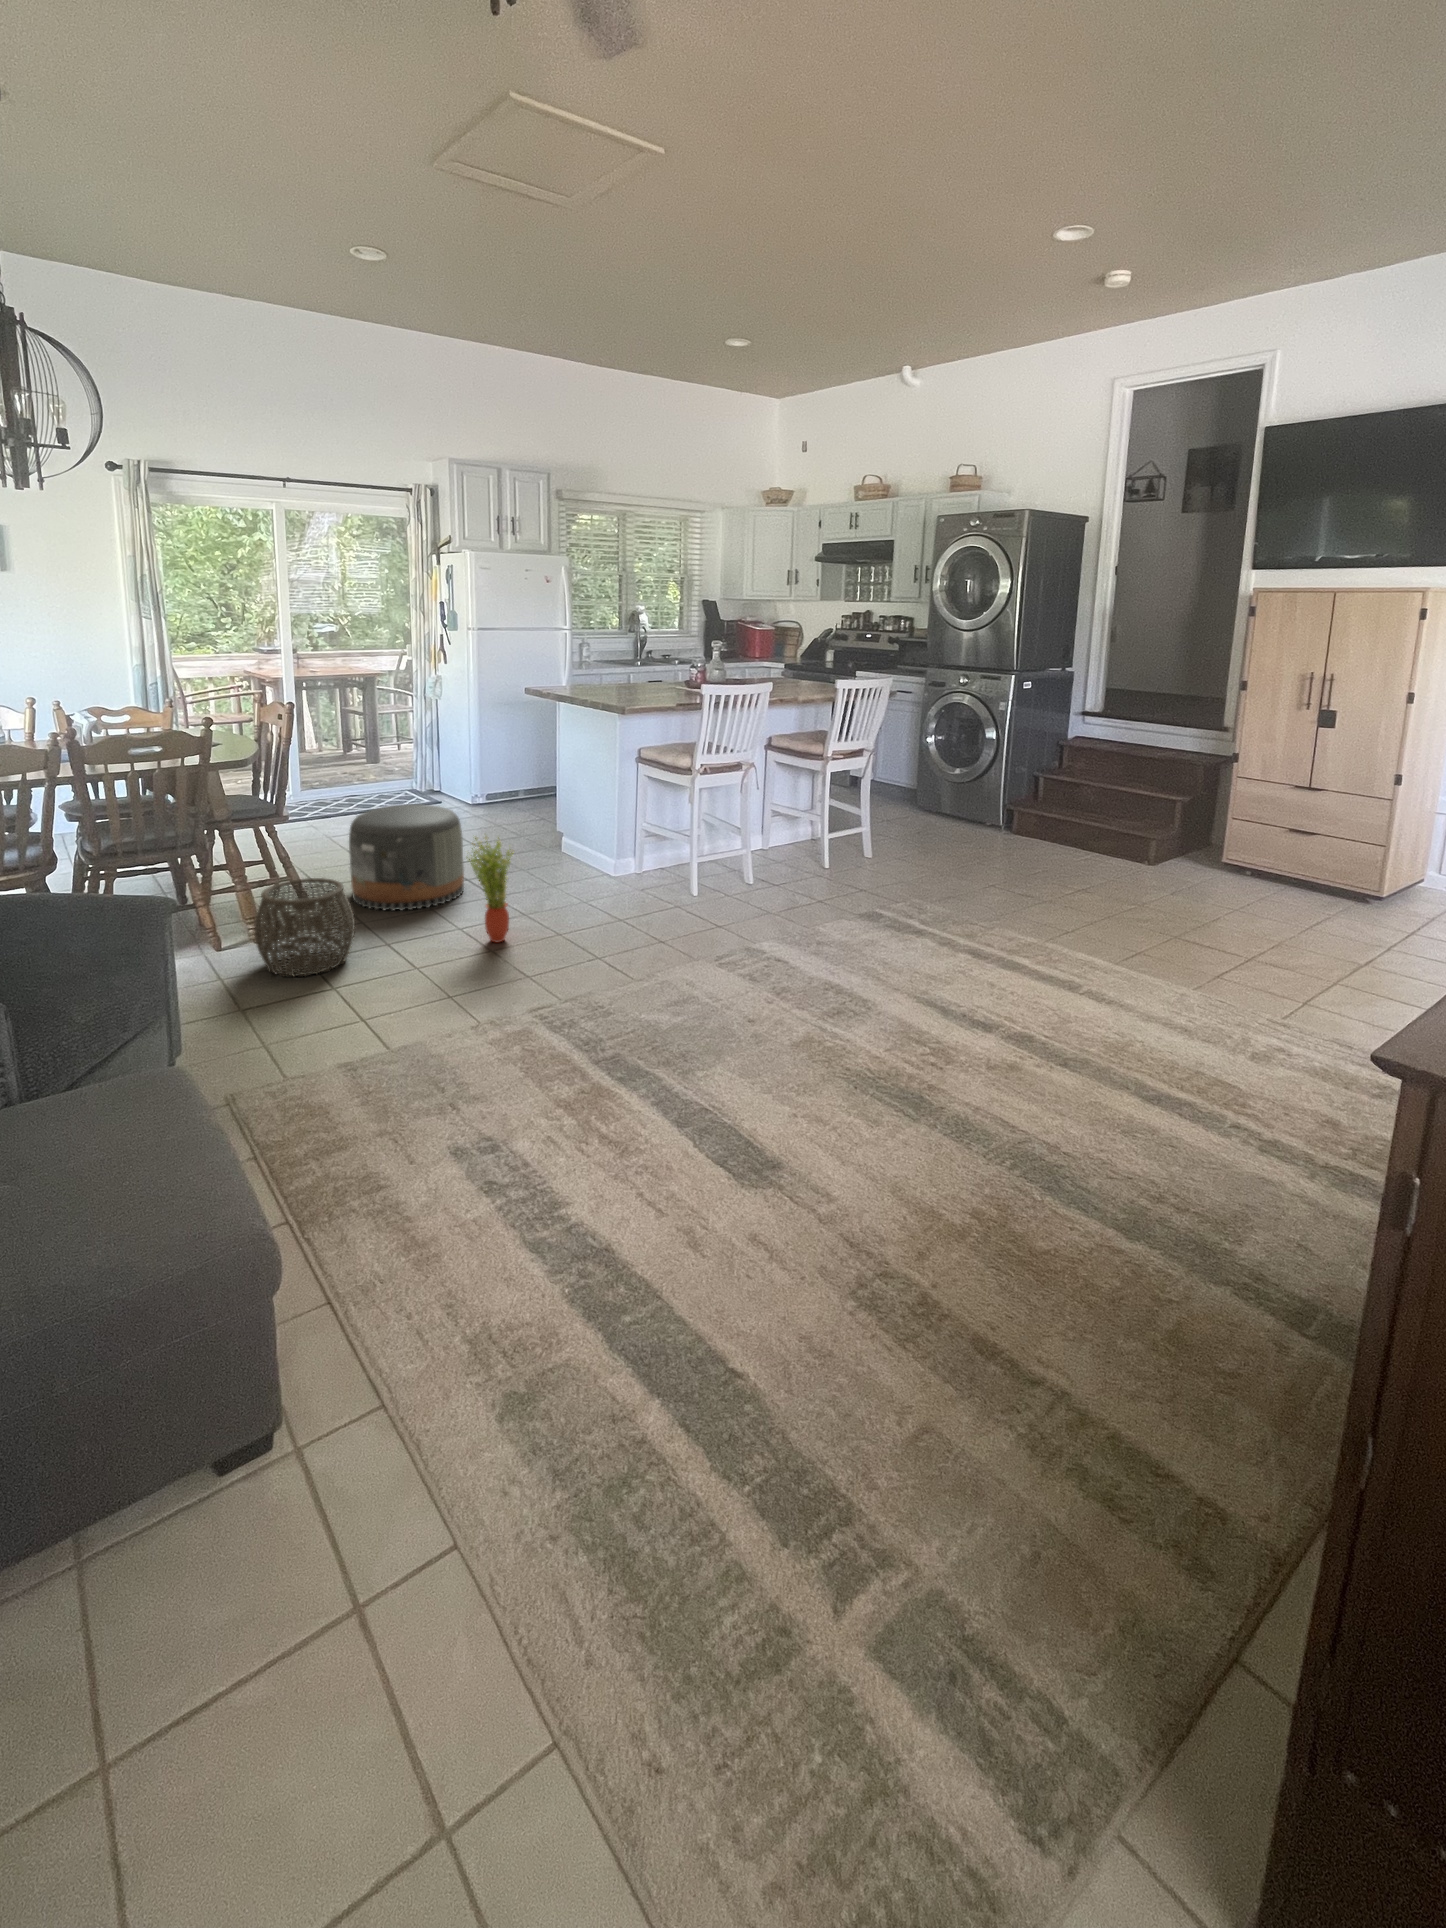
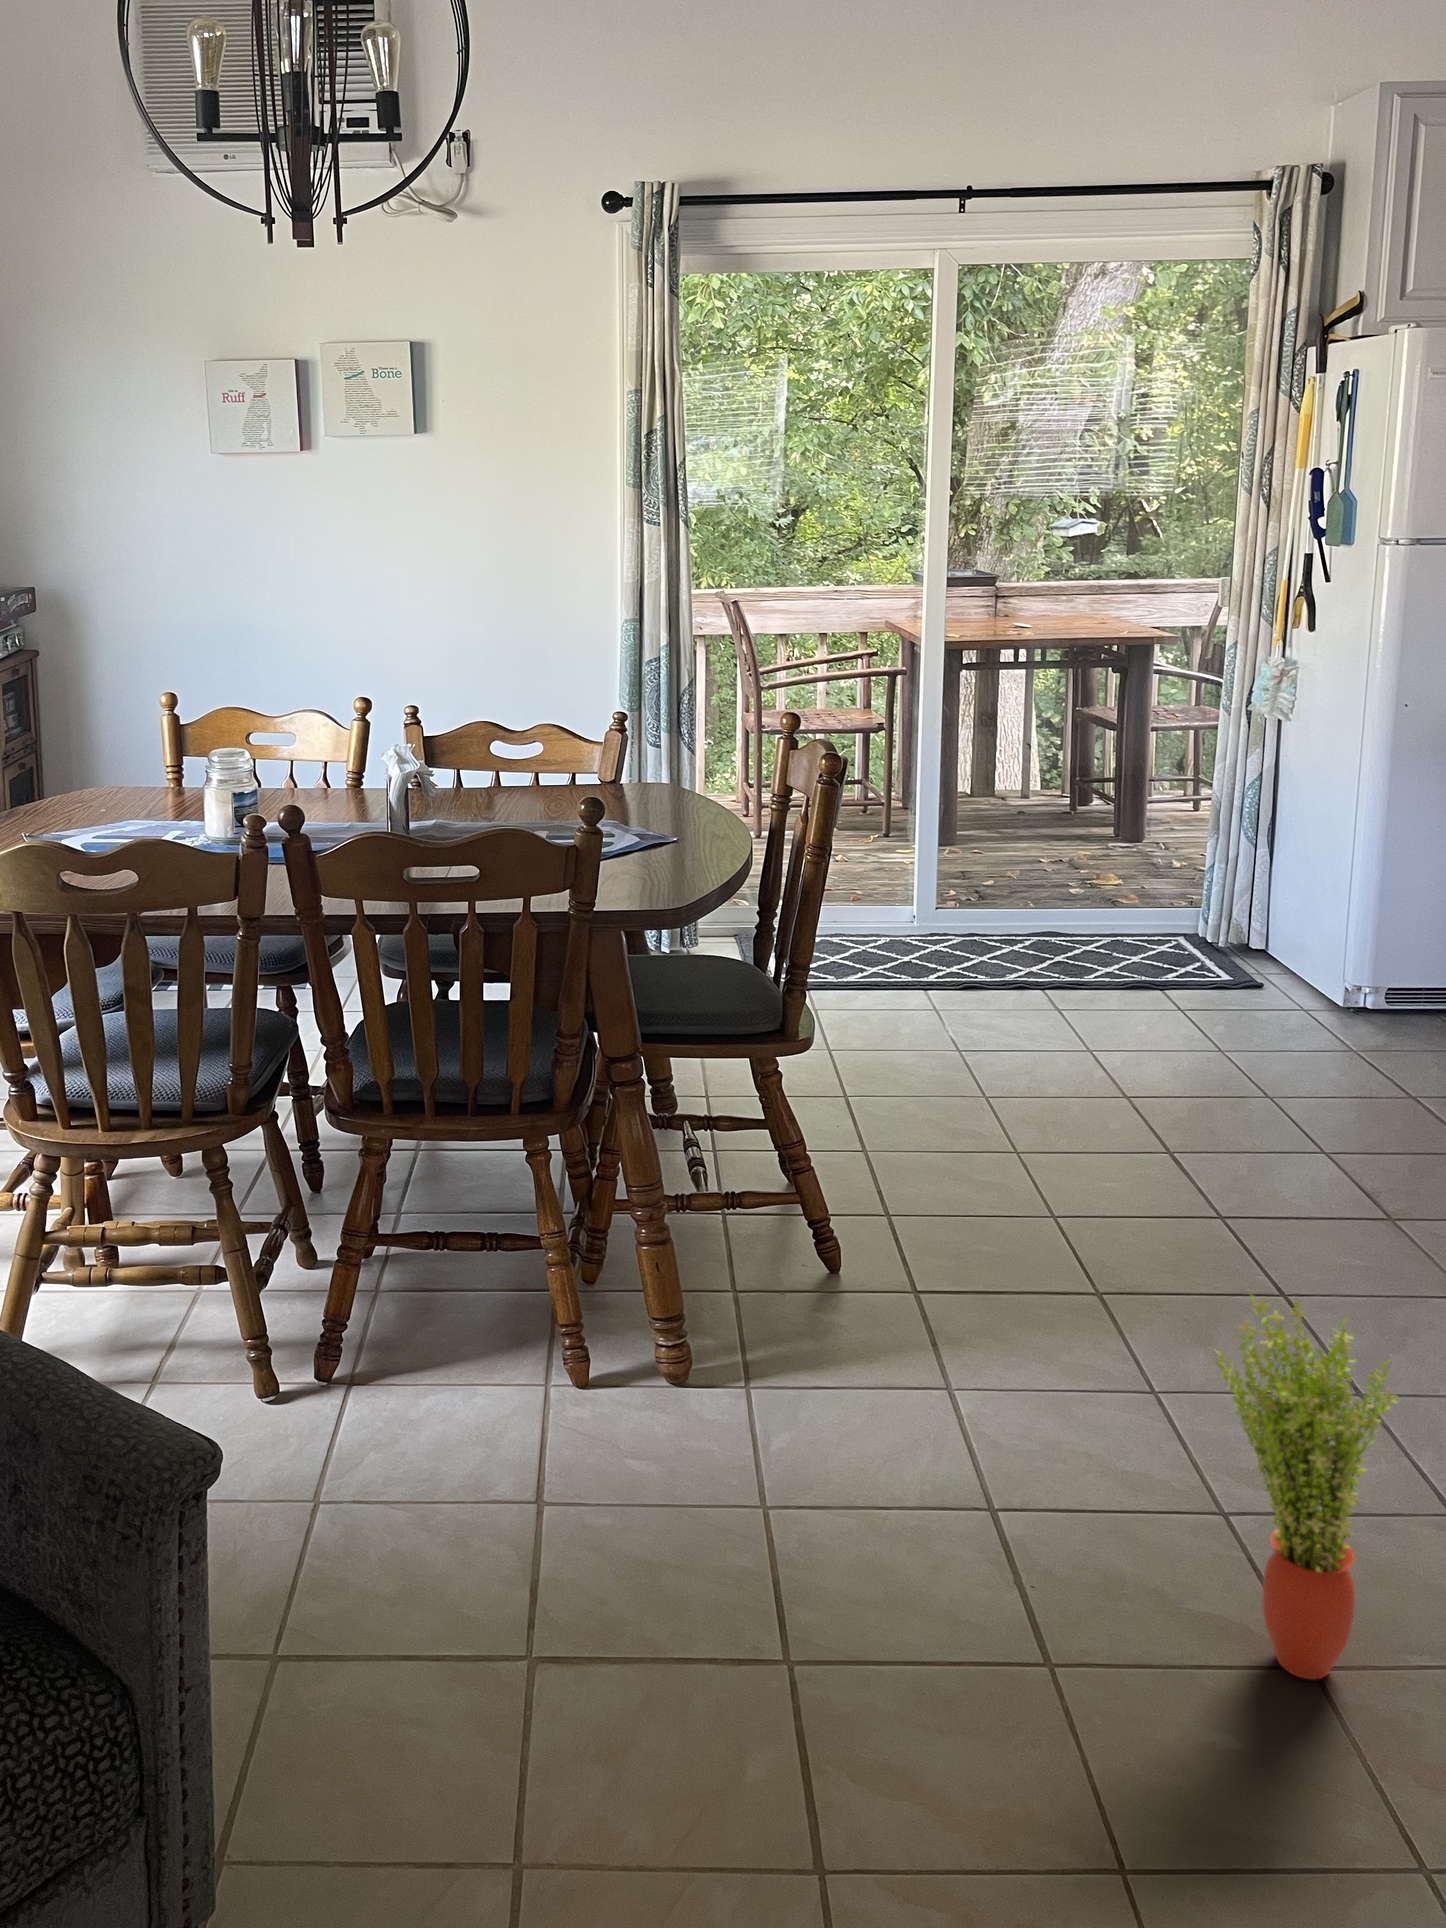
pouf: present [349,804,464,911] -> none [927,1054,1257,1402]
woven basket: present [254,878,355,976] -> none [580,1282,853,1609]

